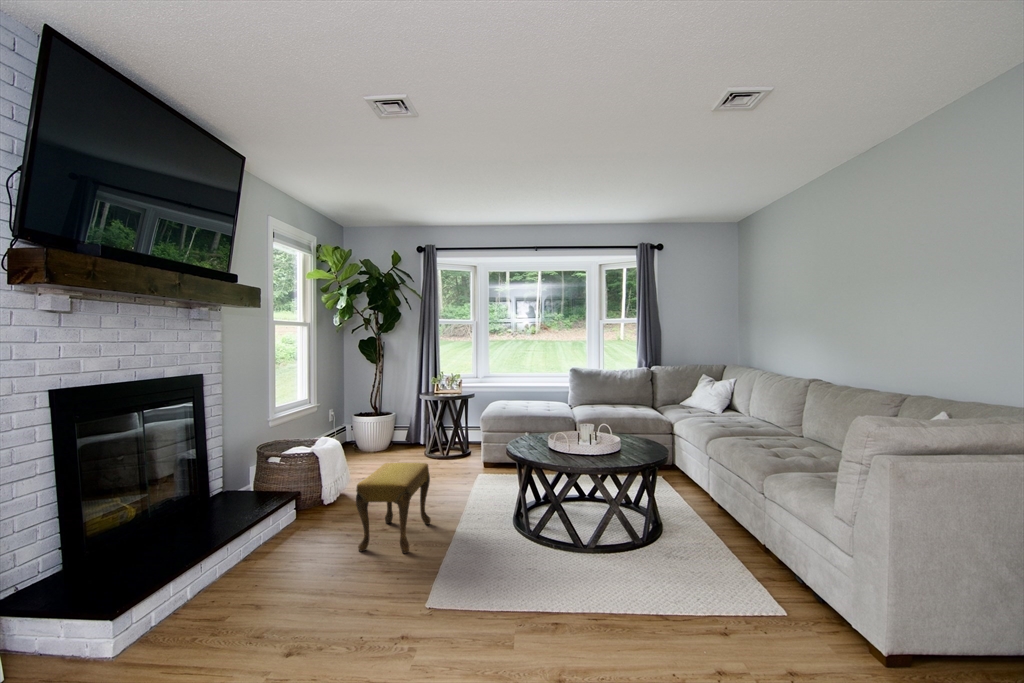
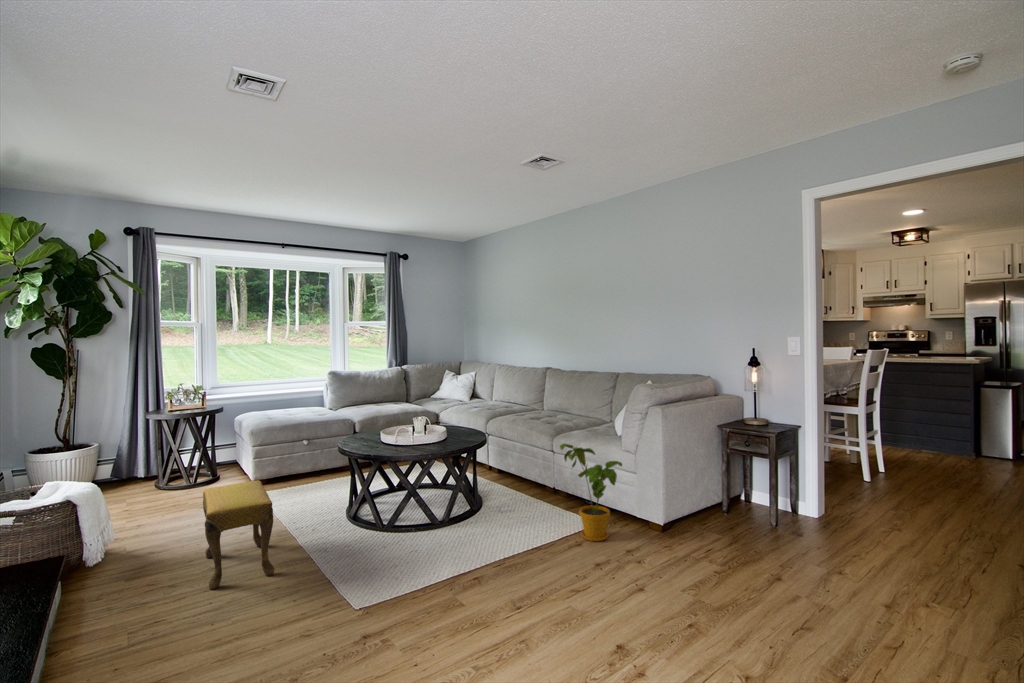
house plant: none [715,483,831,637] -> present [560,444,622,541]

